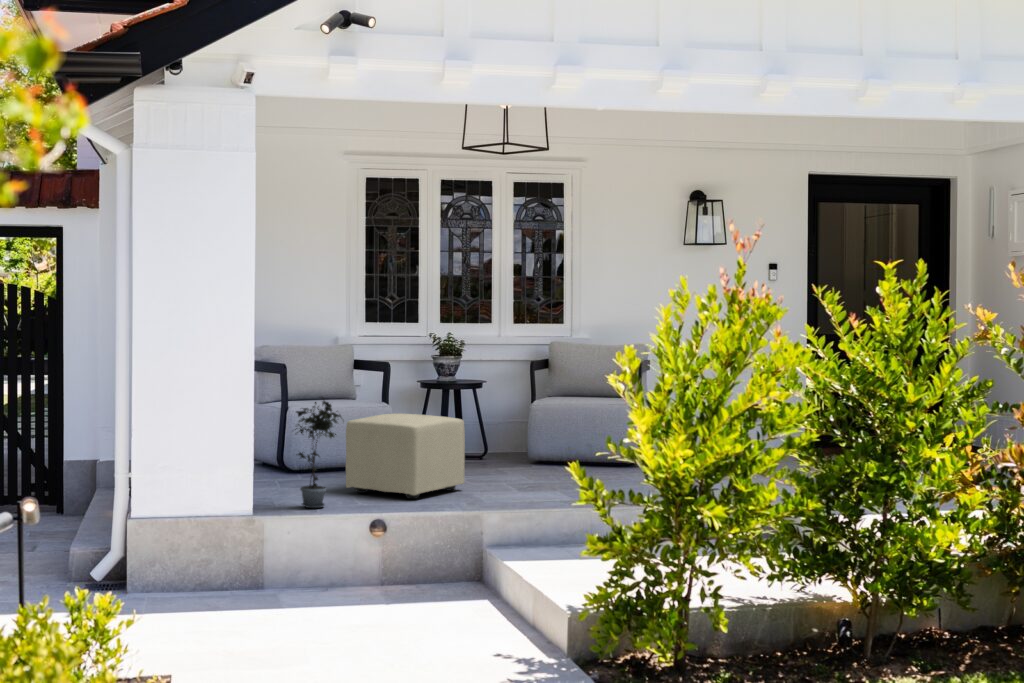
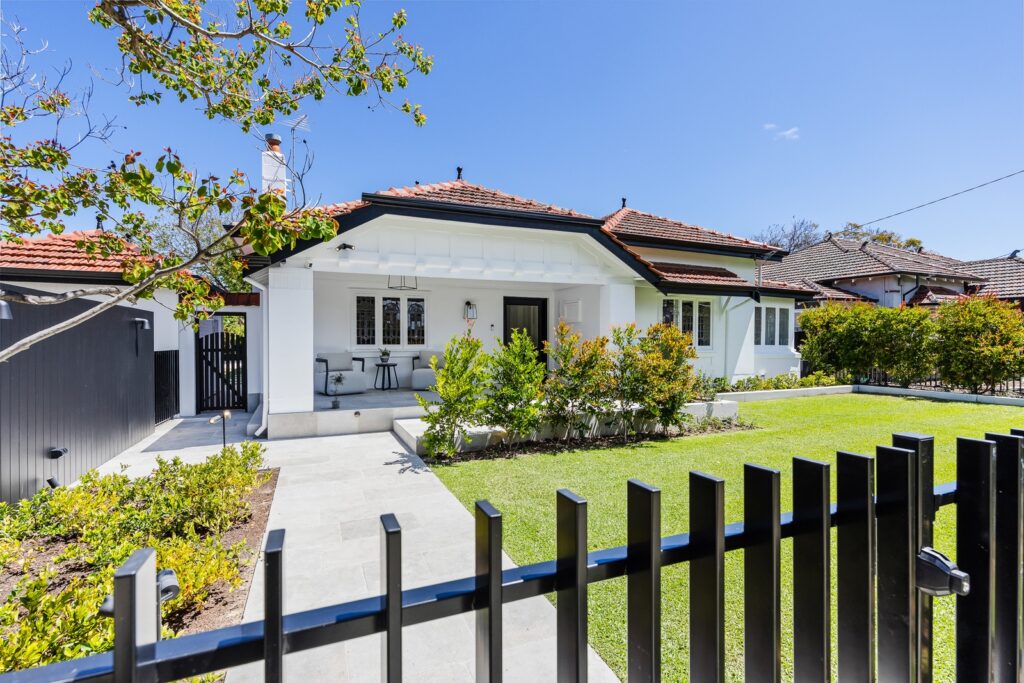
ottoman: present [346,413,465,499] -> none [348,376,389,404]

